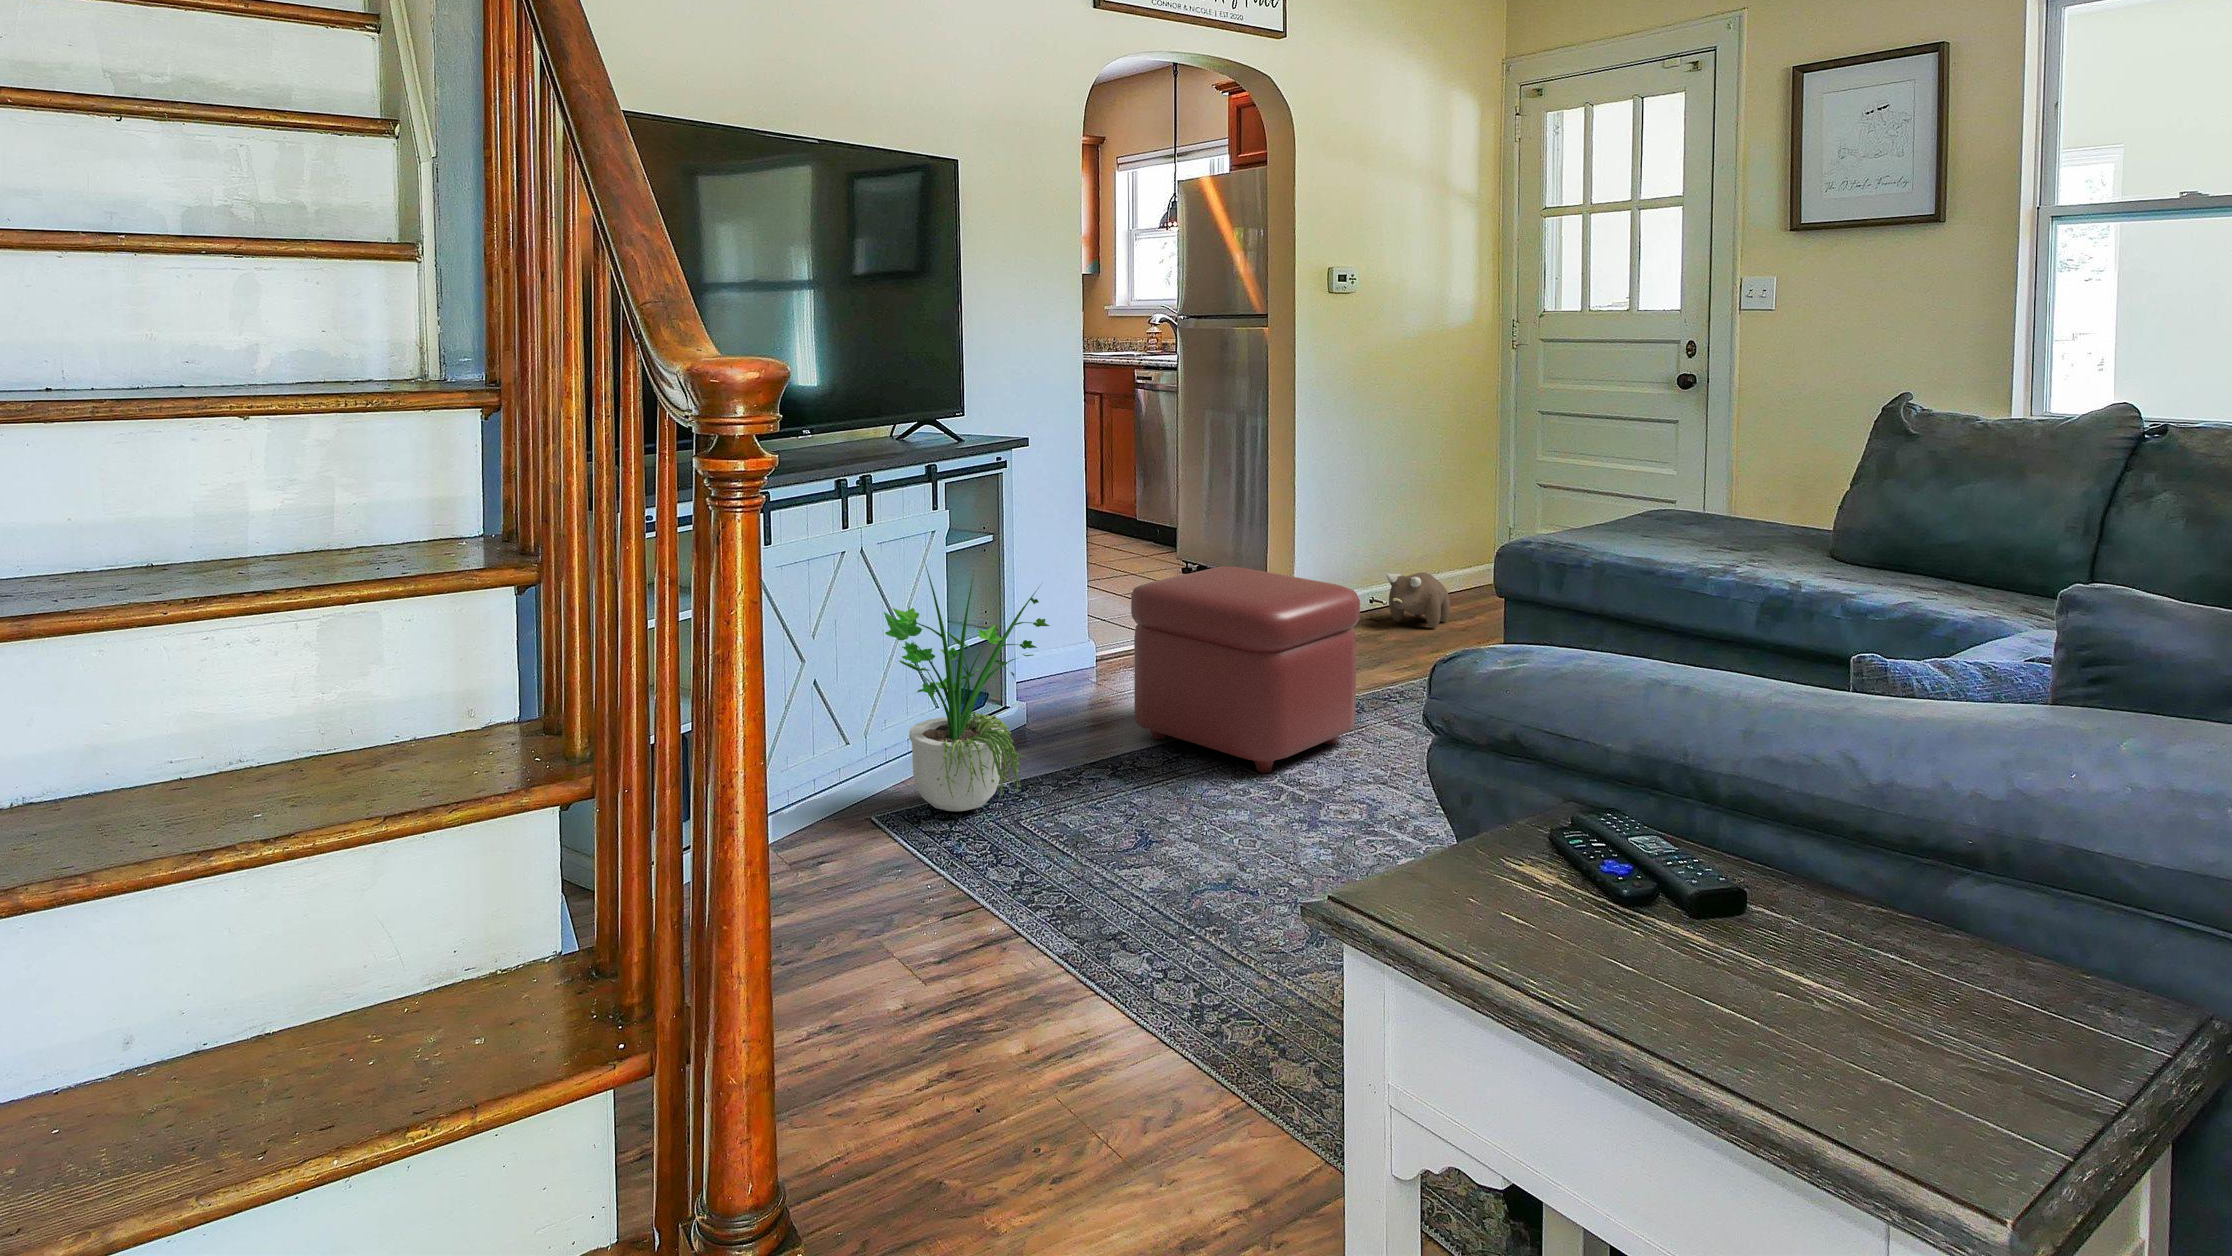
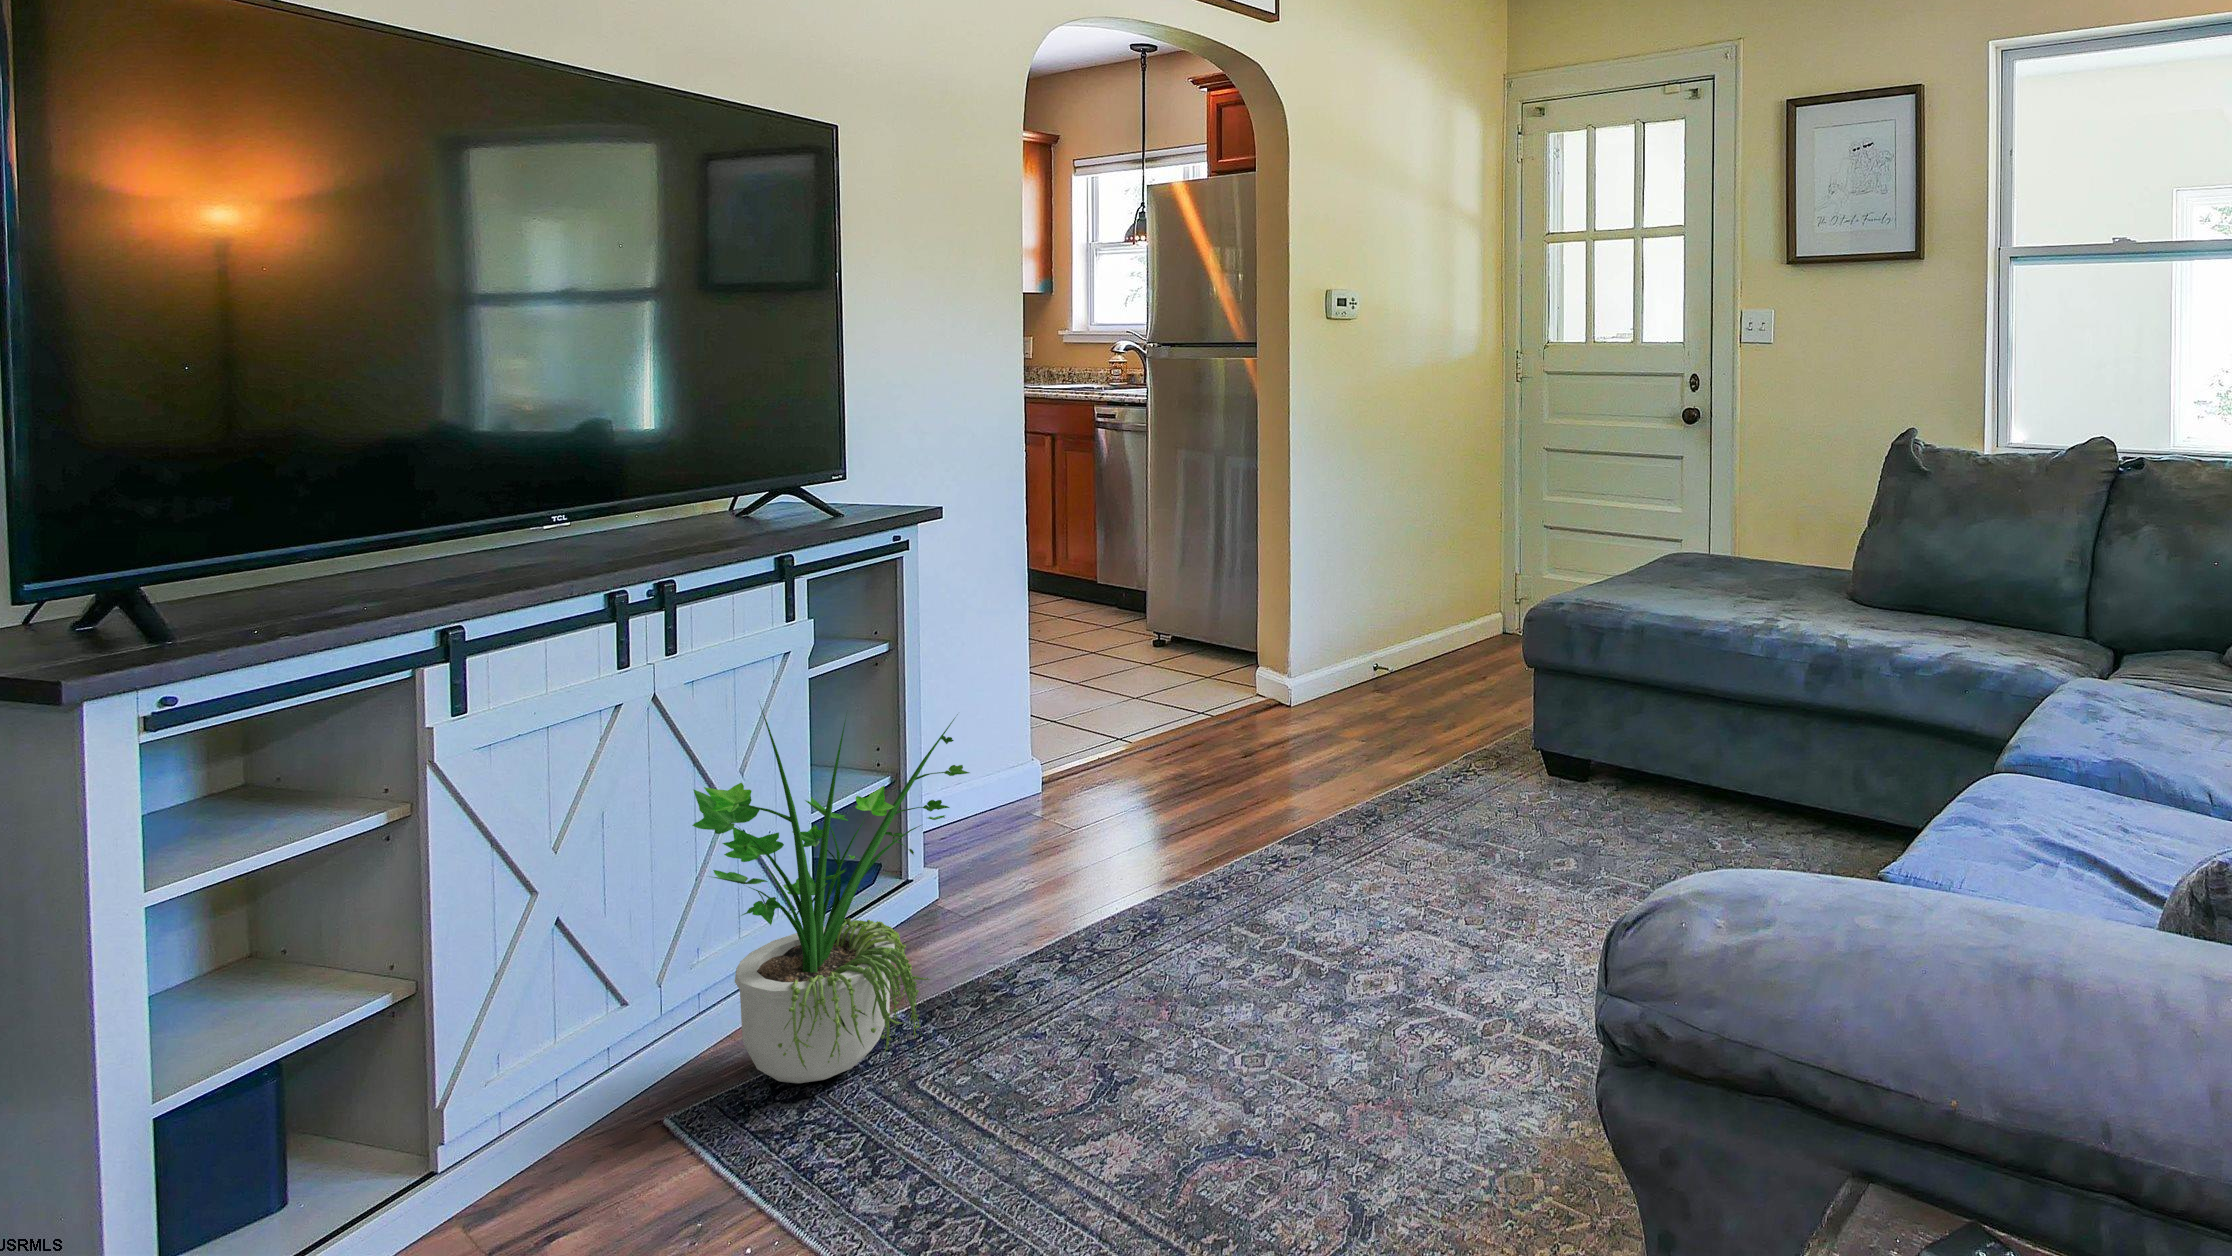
ottoman: present [1131,566,1360,772] -> none [1089,659,1382,932]
plush toy: present [1386,572,1450,628] -> none [1394,633,1461,696]

